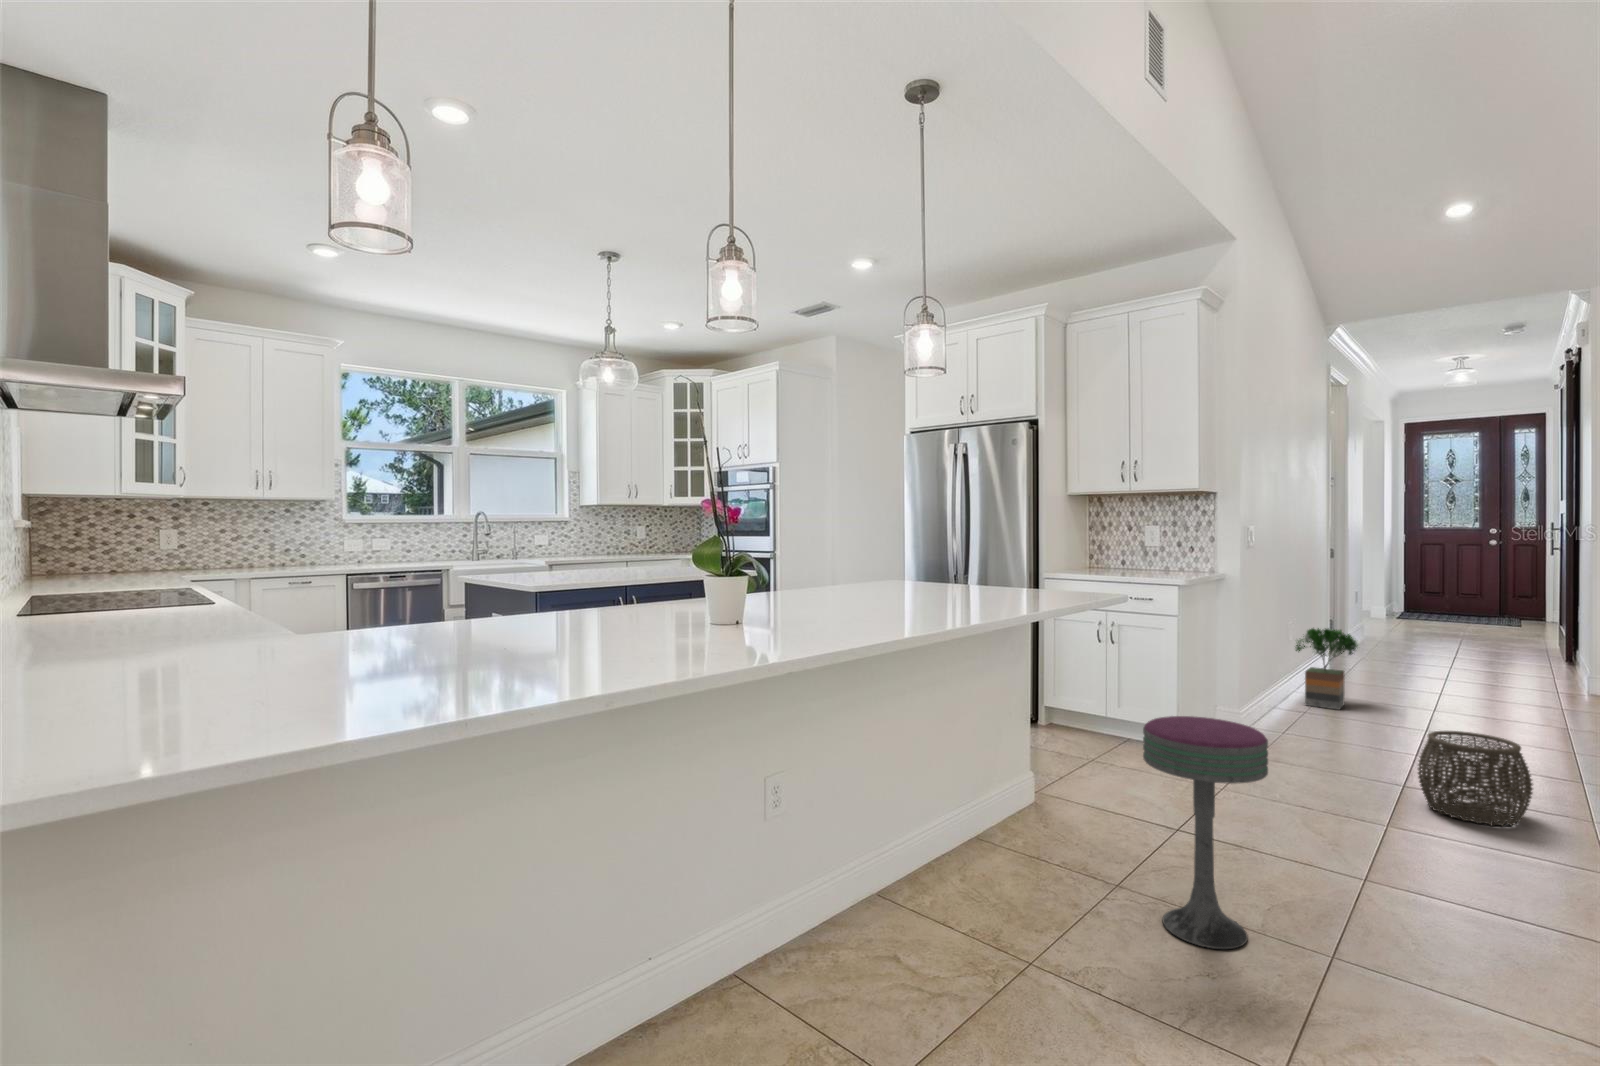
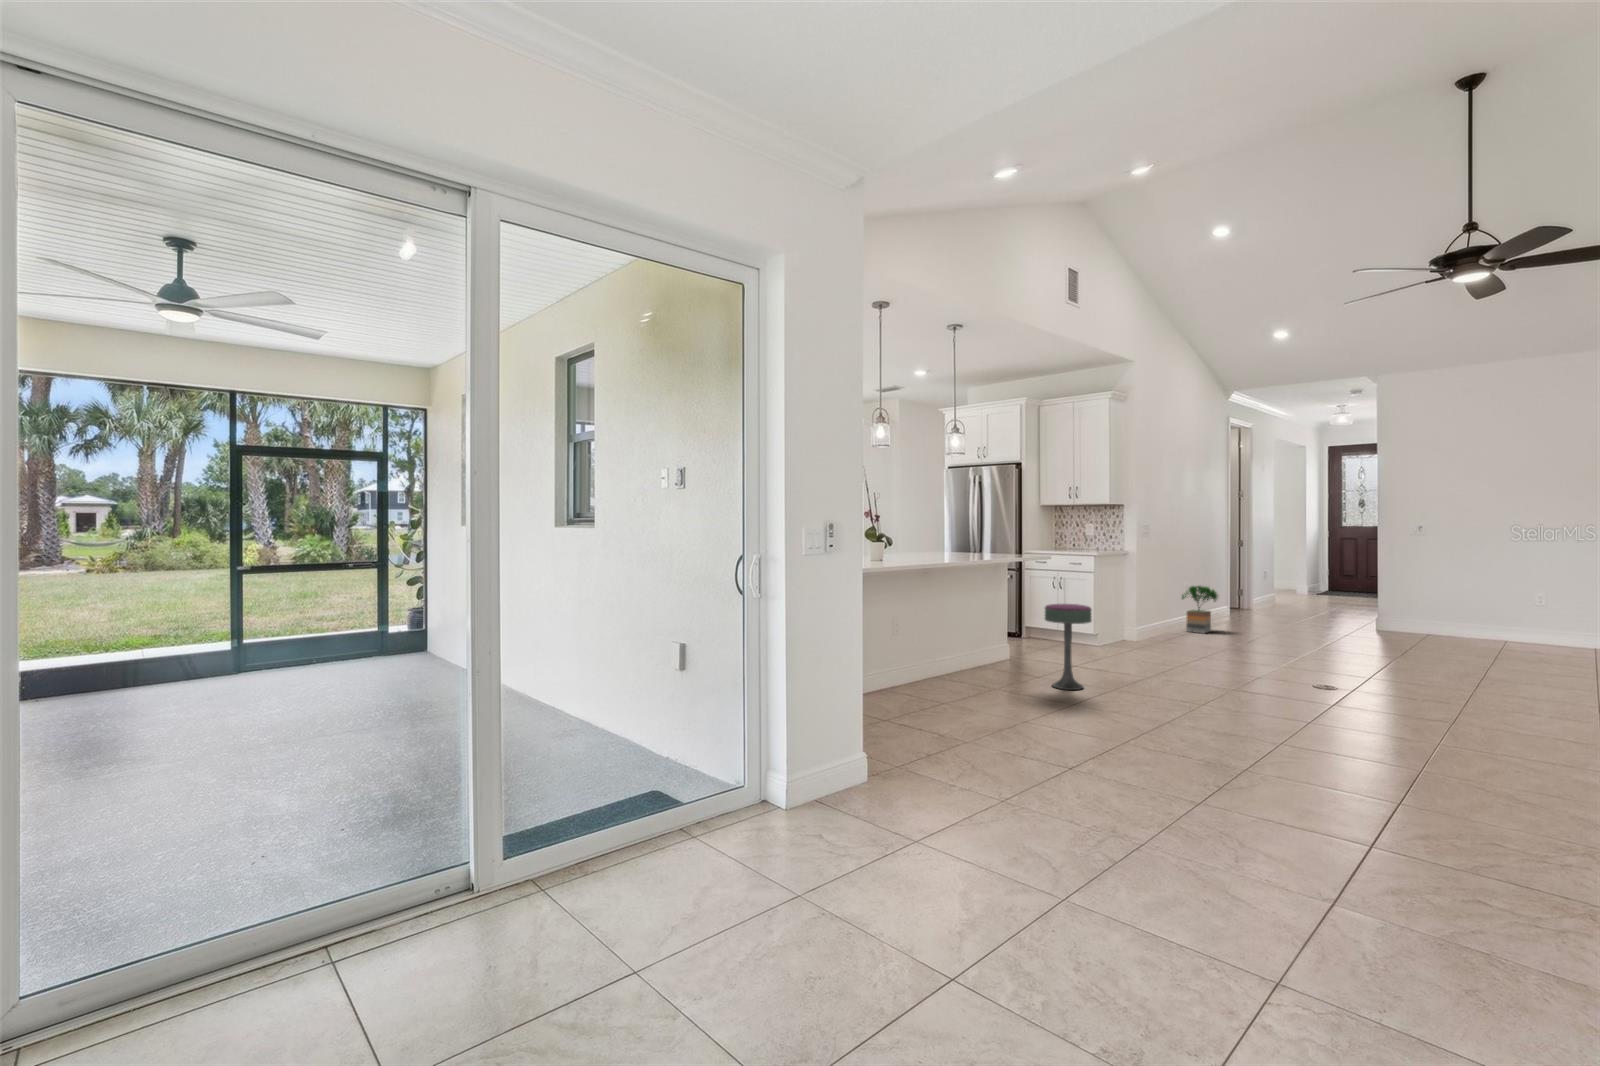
woven basket: present [1418,731,1533,826] -> none [1200,627,1248,668]

